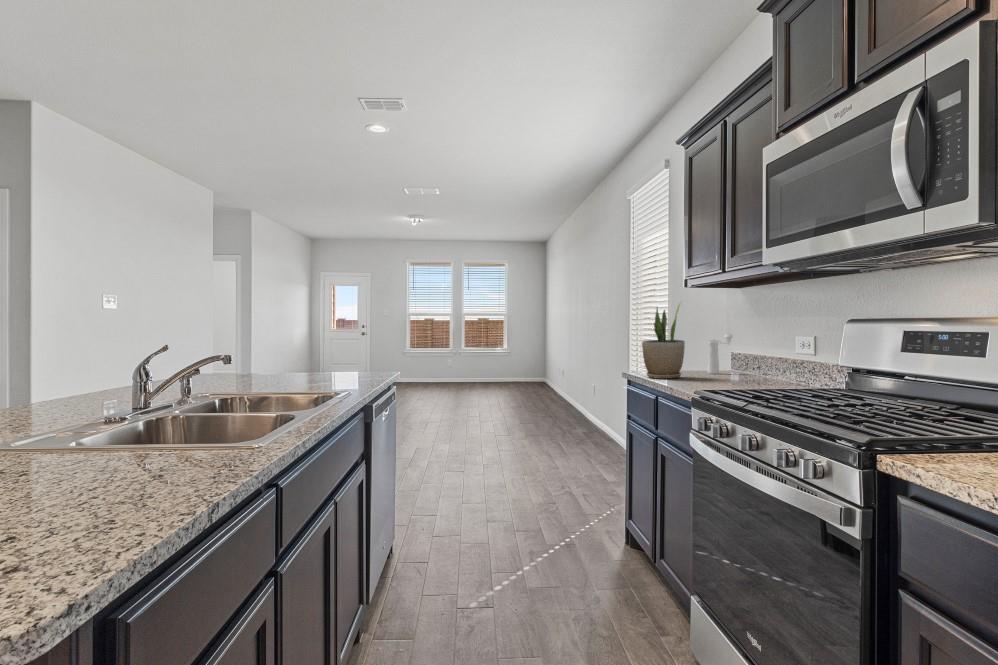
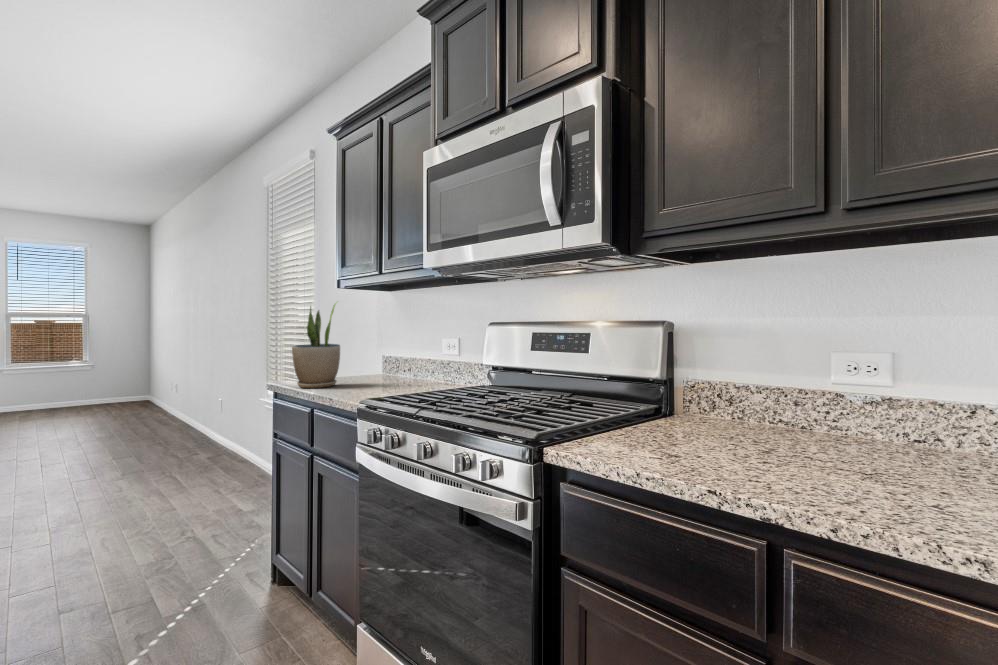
pepper mill: present [708,334,733,374] -> none [361,337,385,379]

